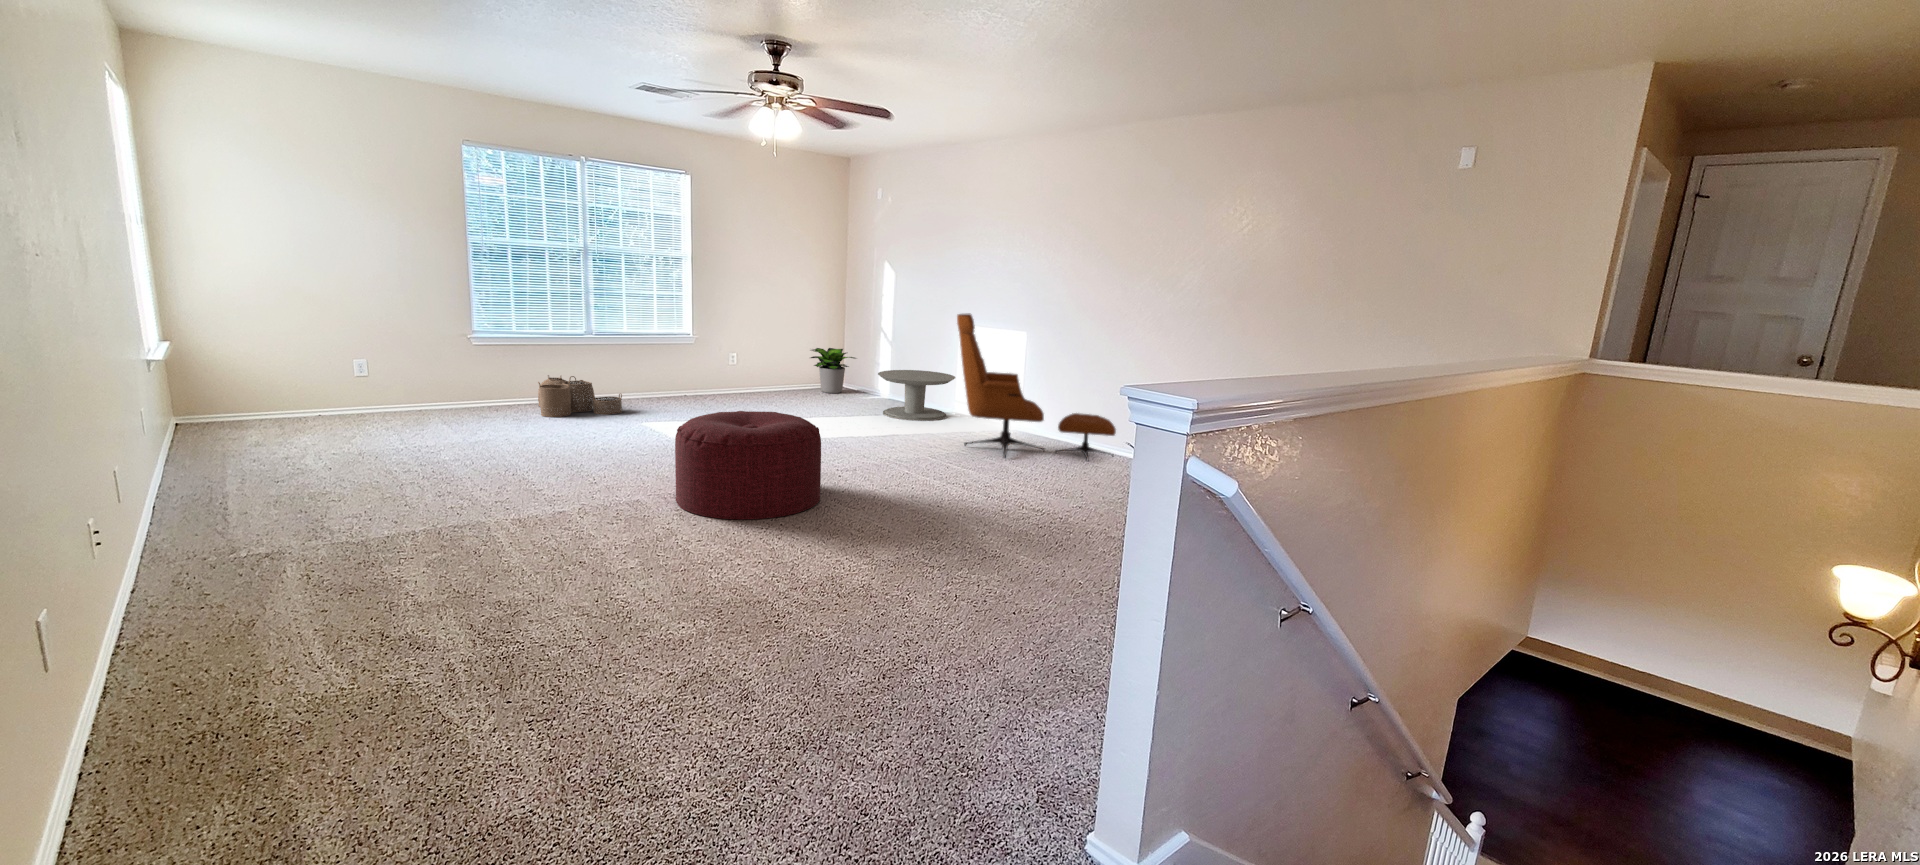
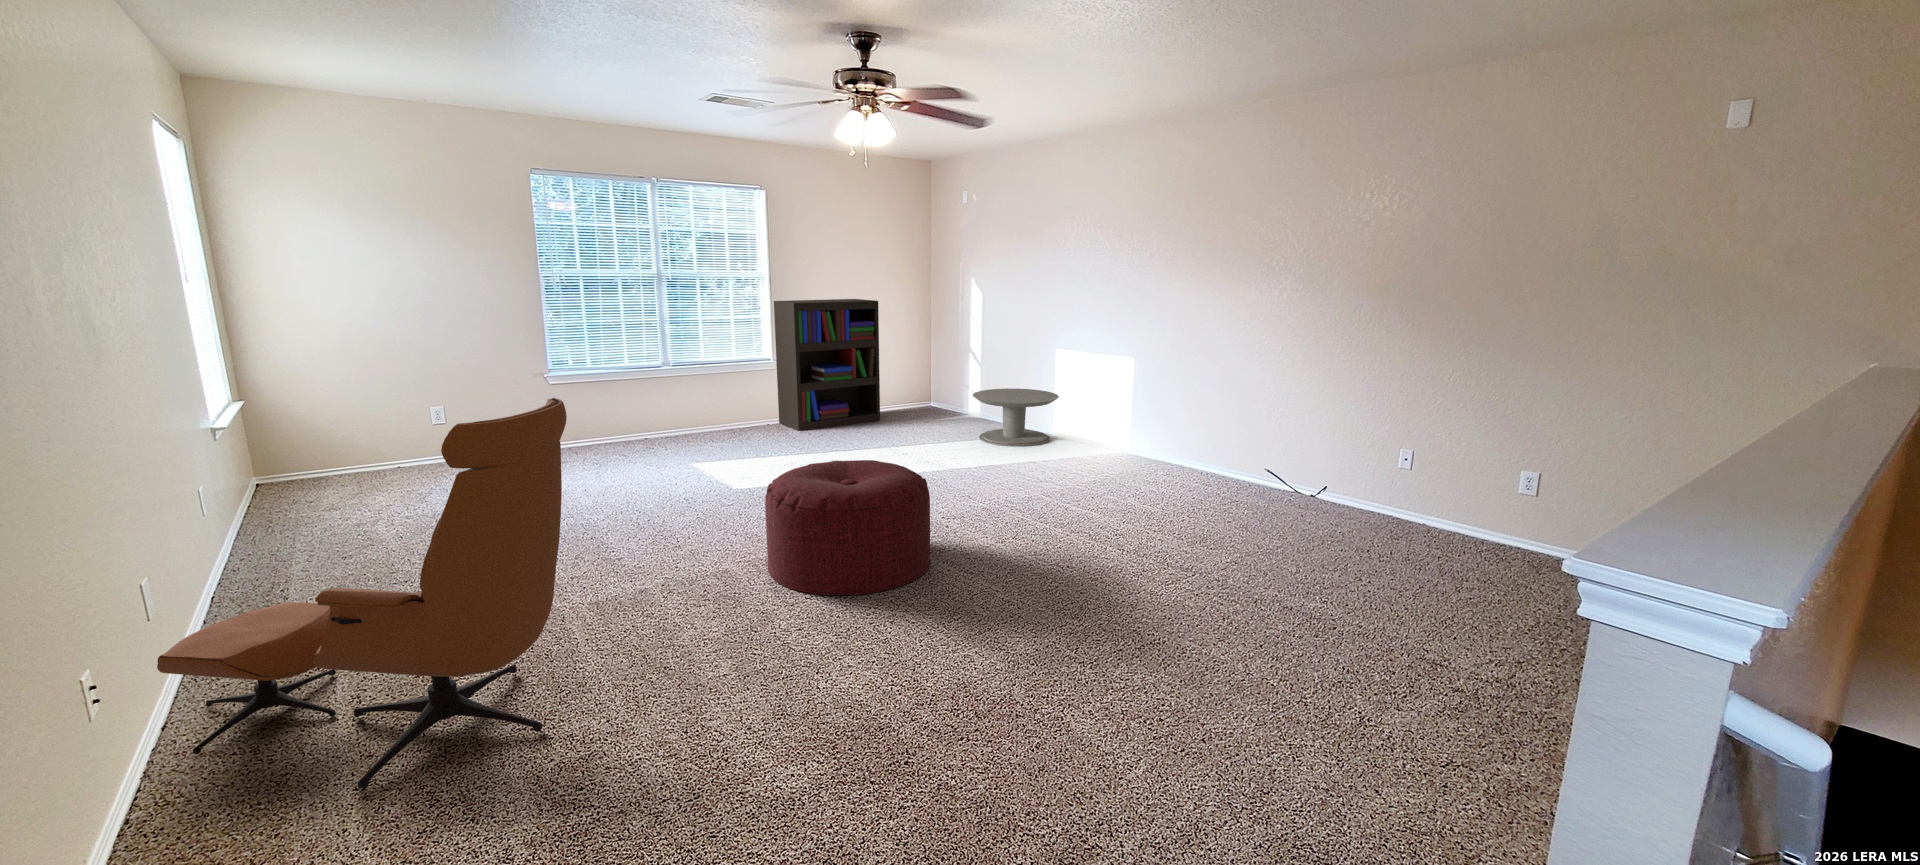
bookshelf: none [696,280,795,402] -> present [774,299,880,431]
lounge chair: present [957,313,1116,461] -> present [157,398,567,789]
potted plant: present [811,348,856,393] -> none [894,365,948,415]
woven basket: present [538,375,622,417] -> none [615,412,703,459]

